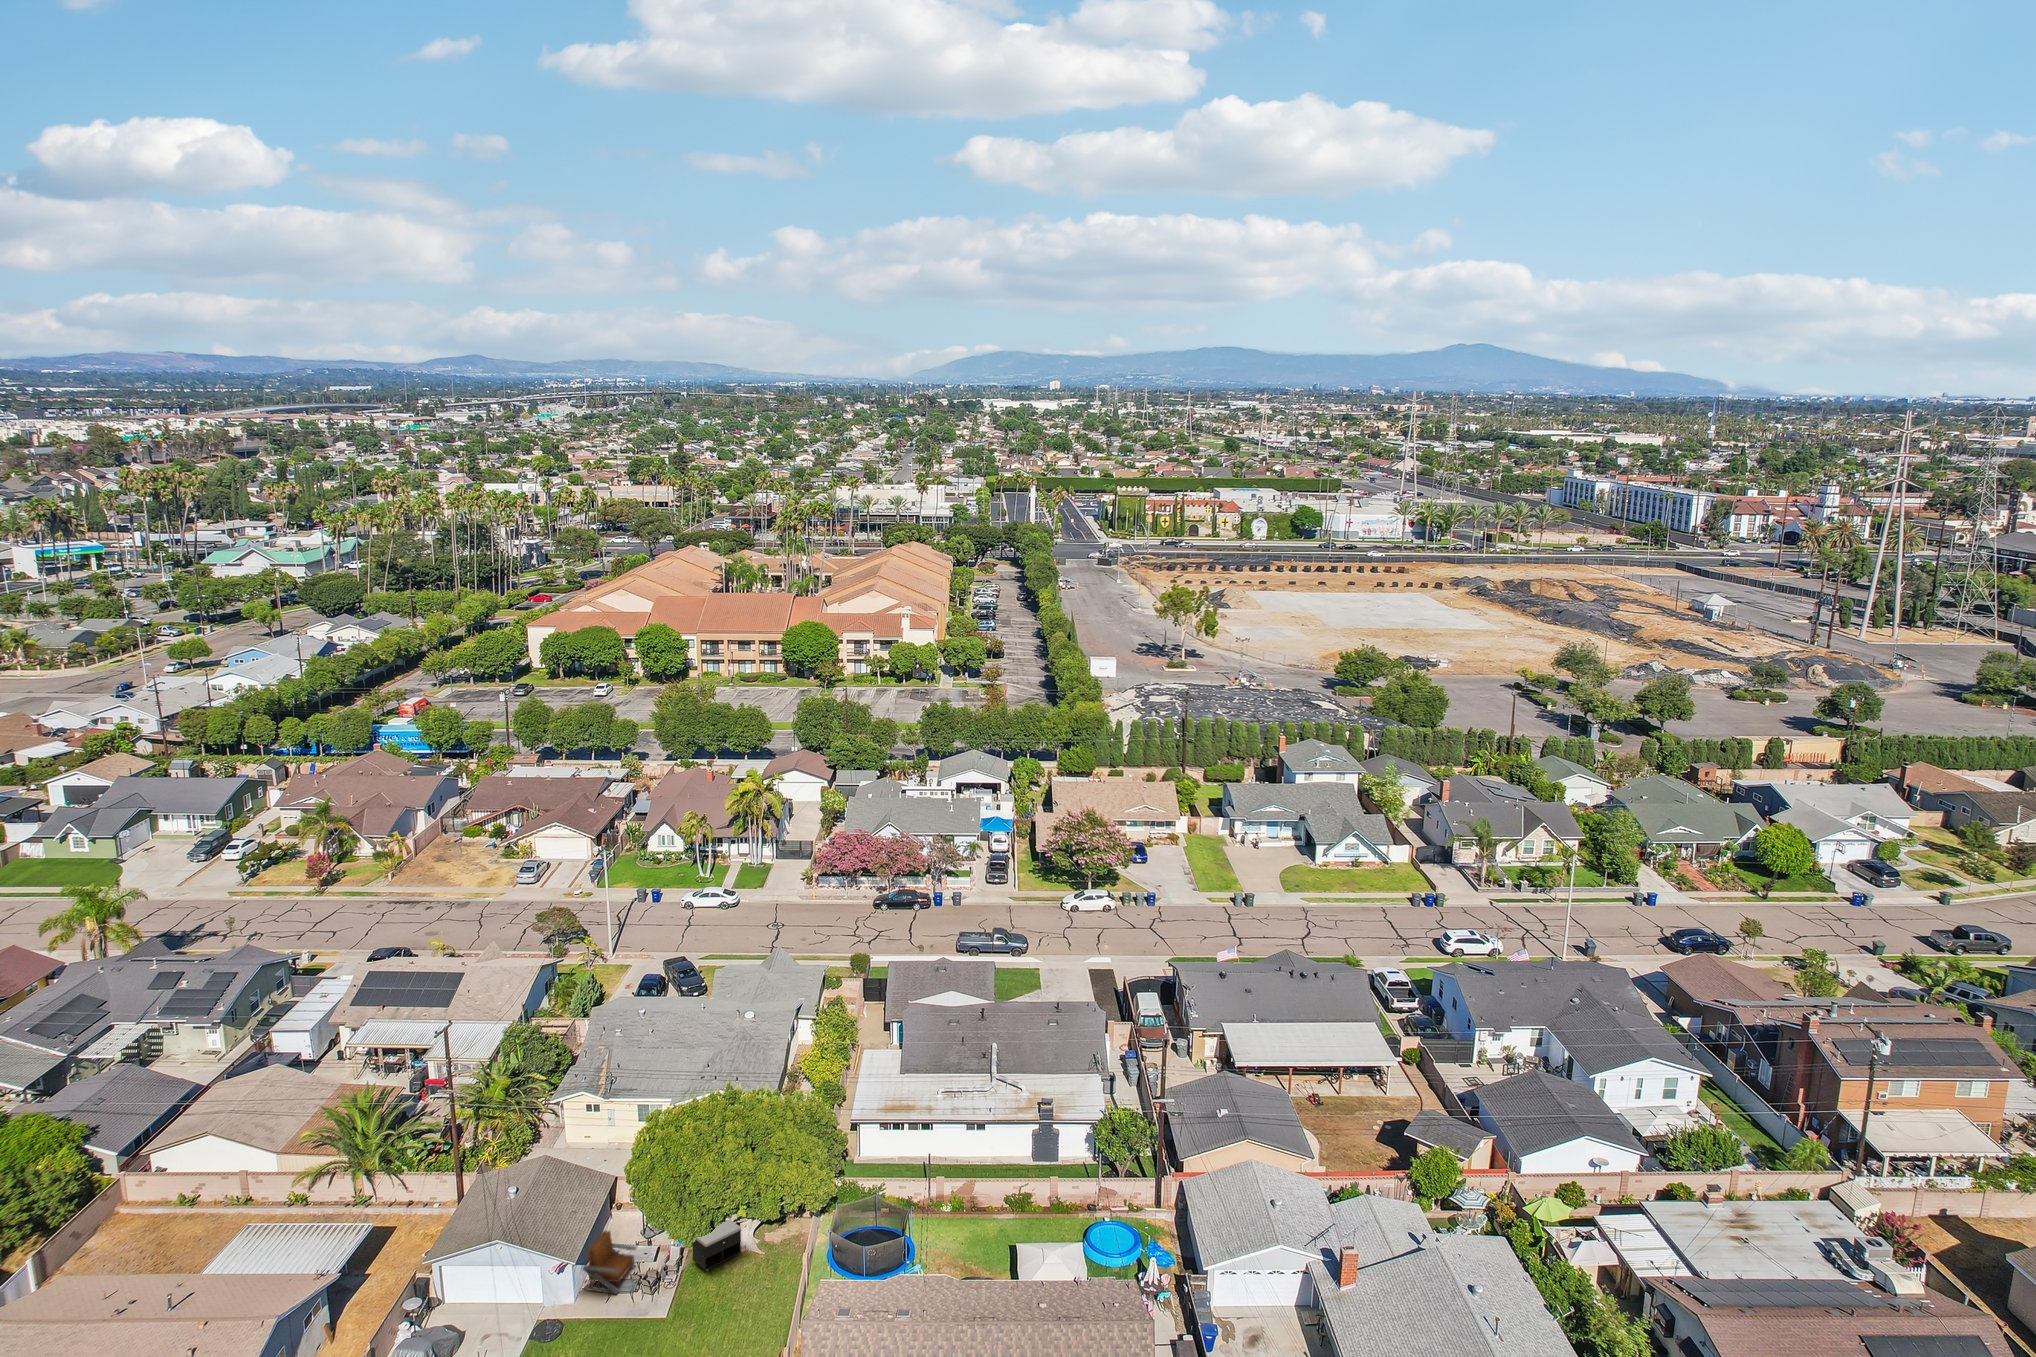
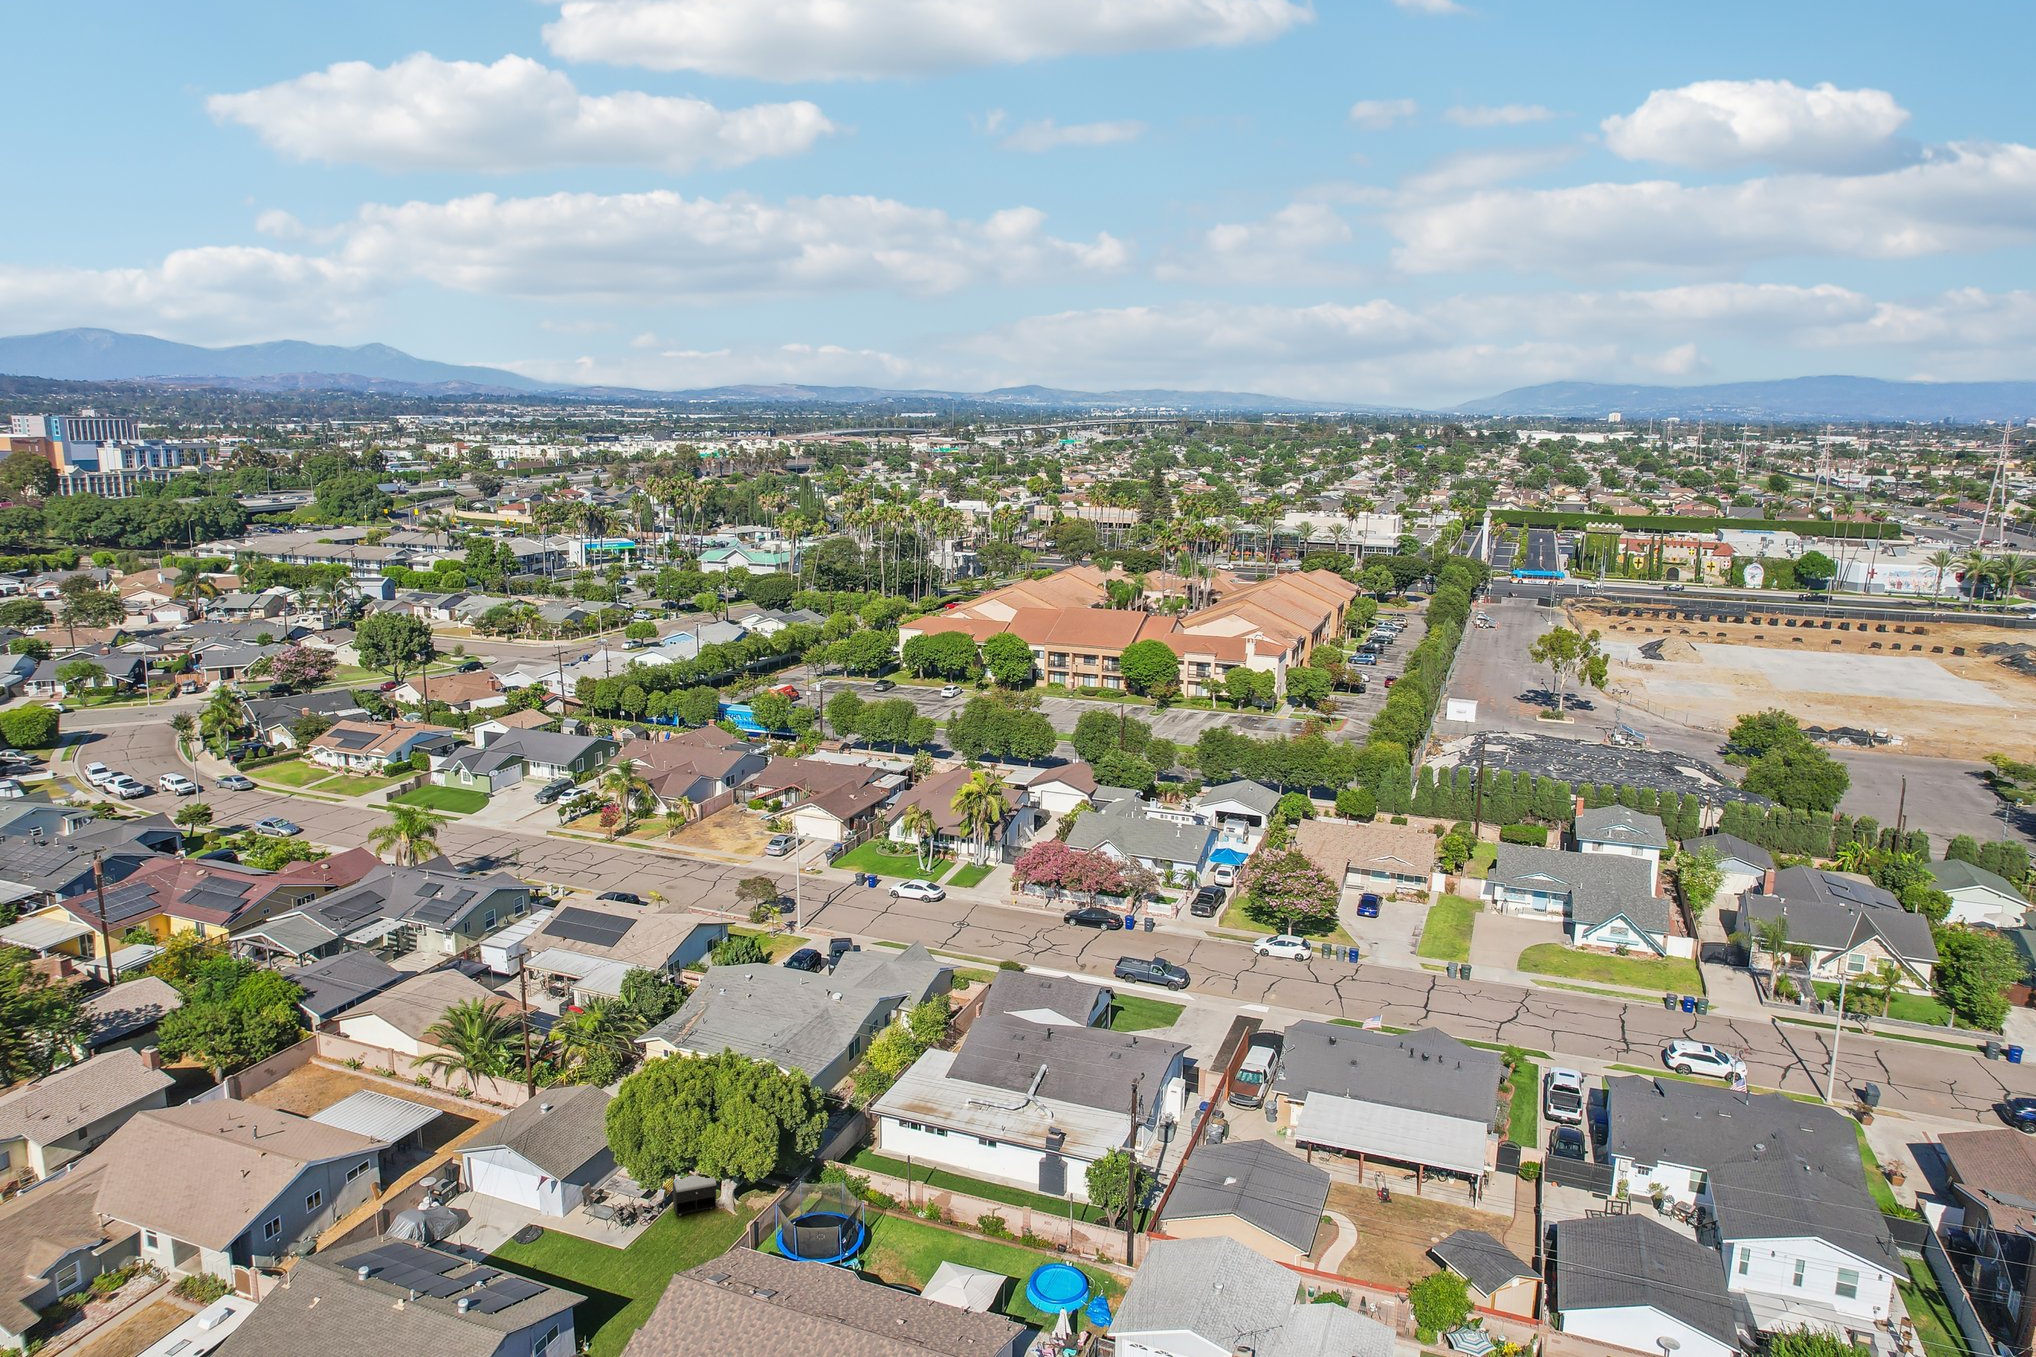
lounge chair: present [583,1231,637,1294] -> none [575,1158,630,1217]

